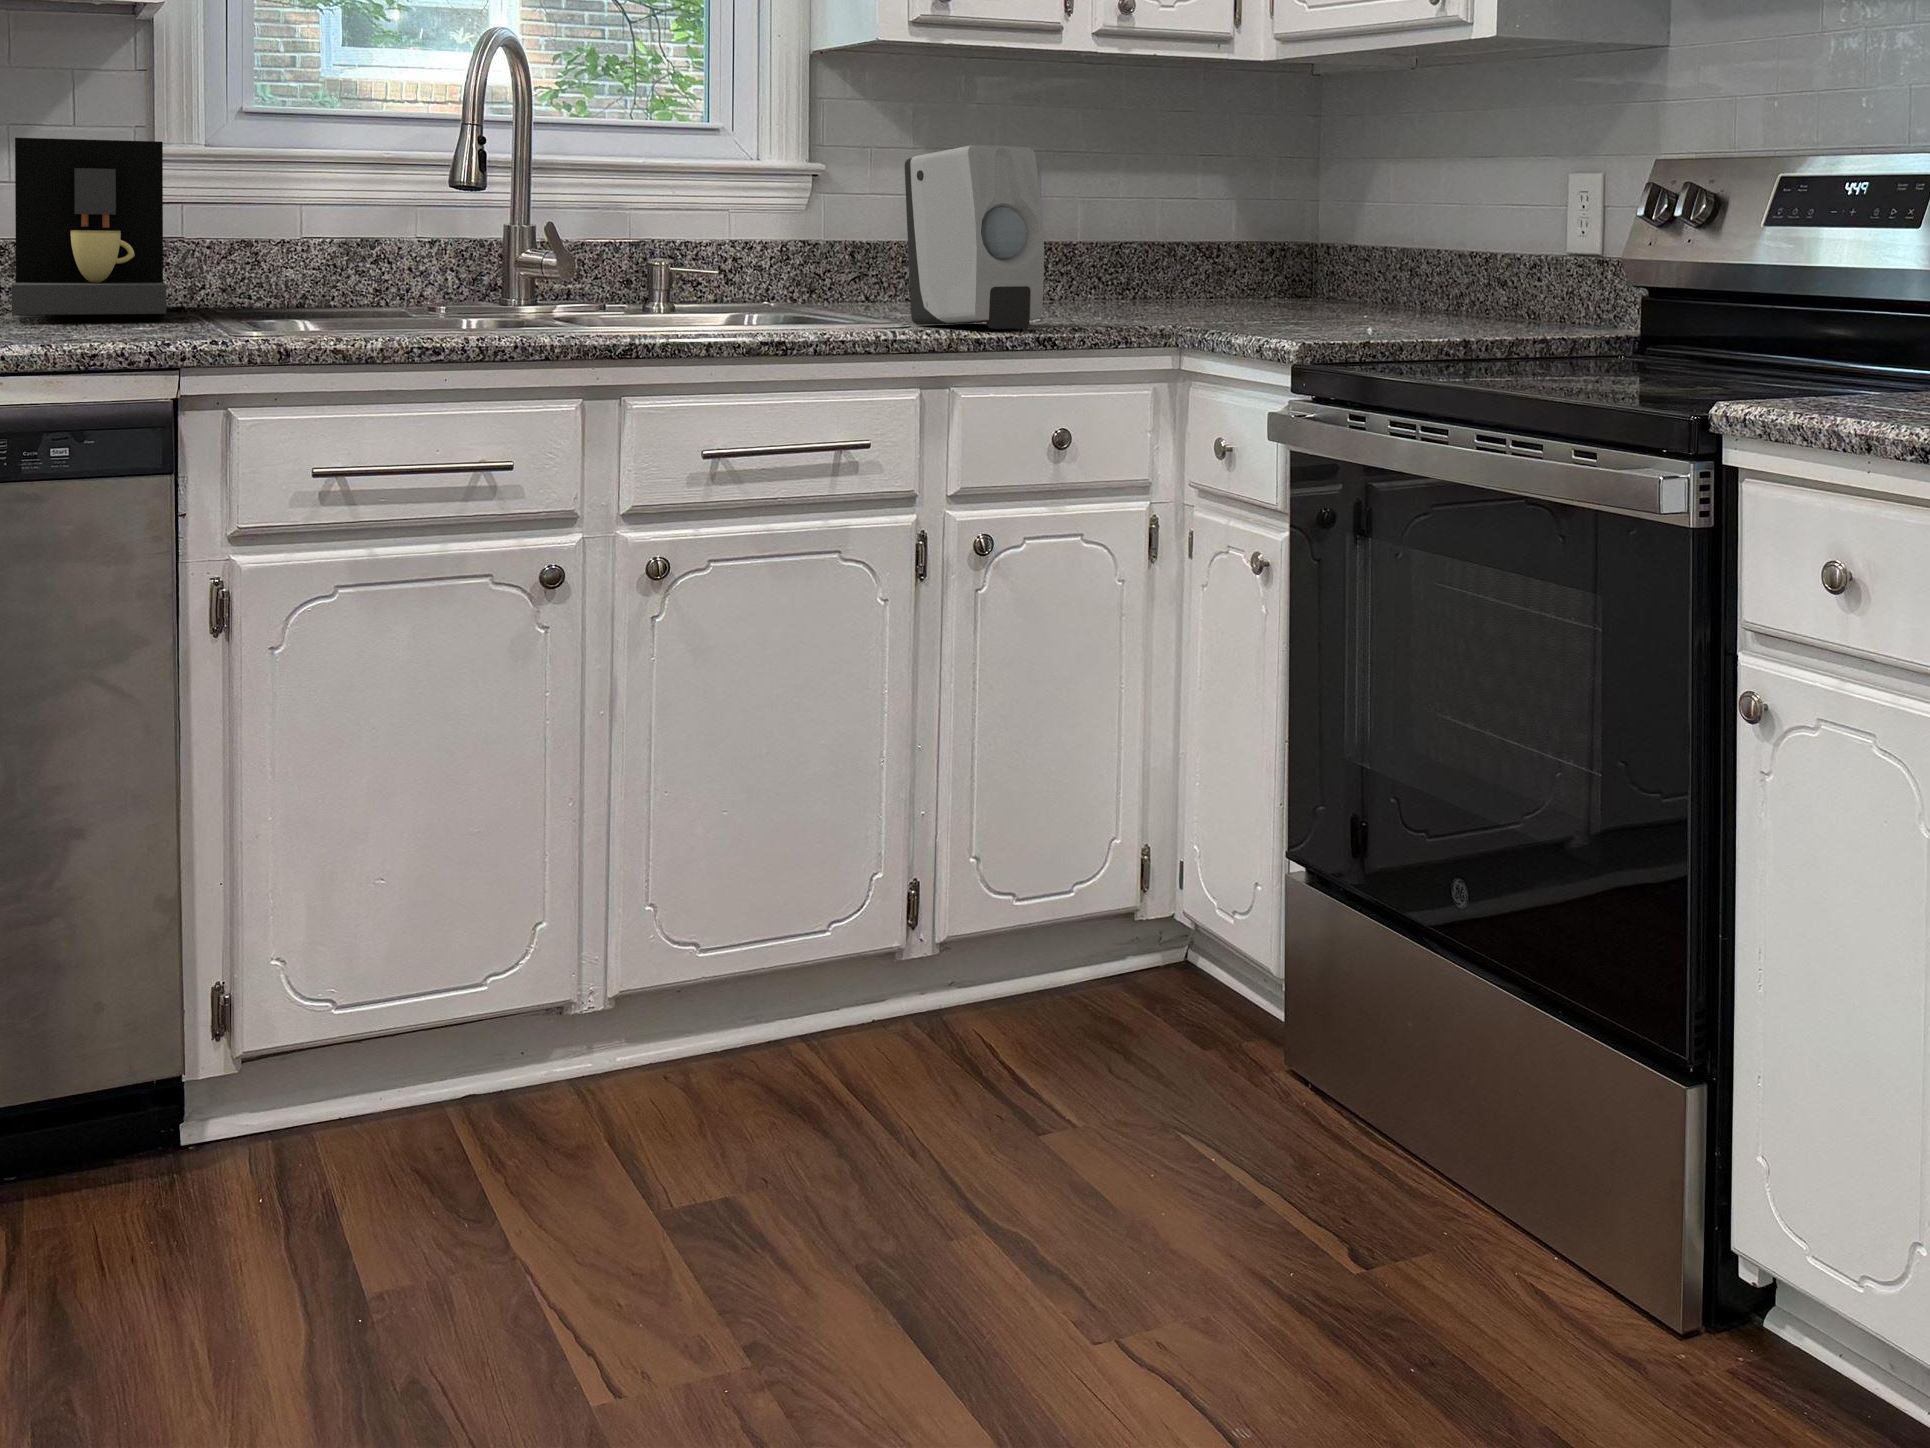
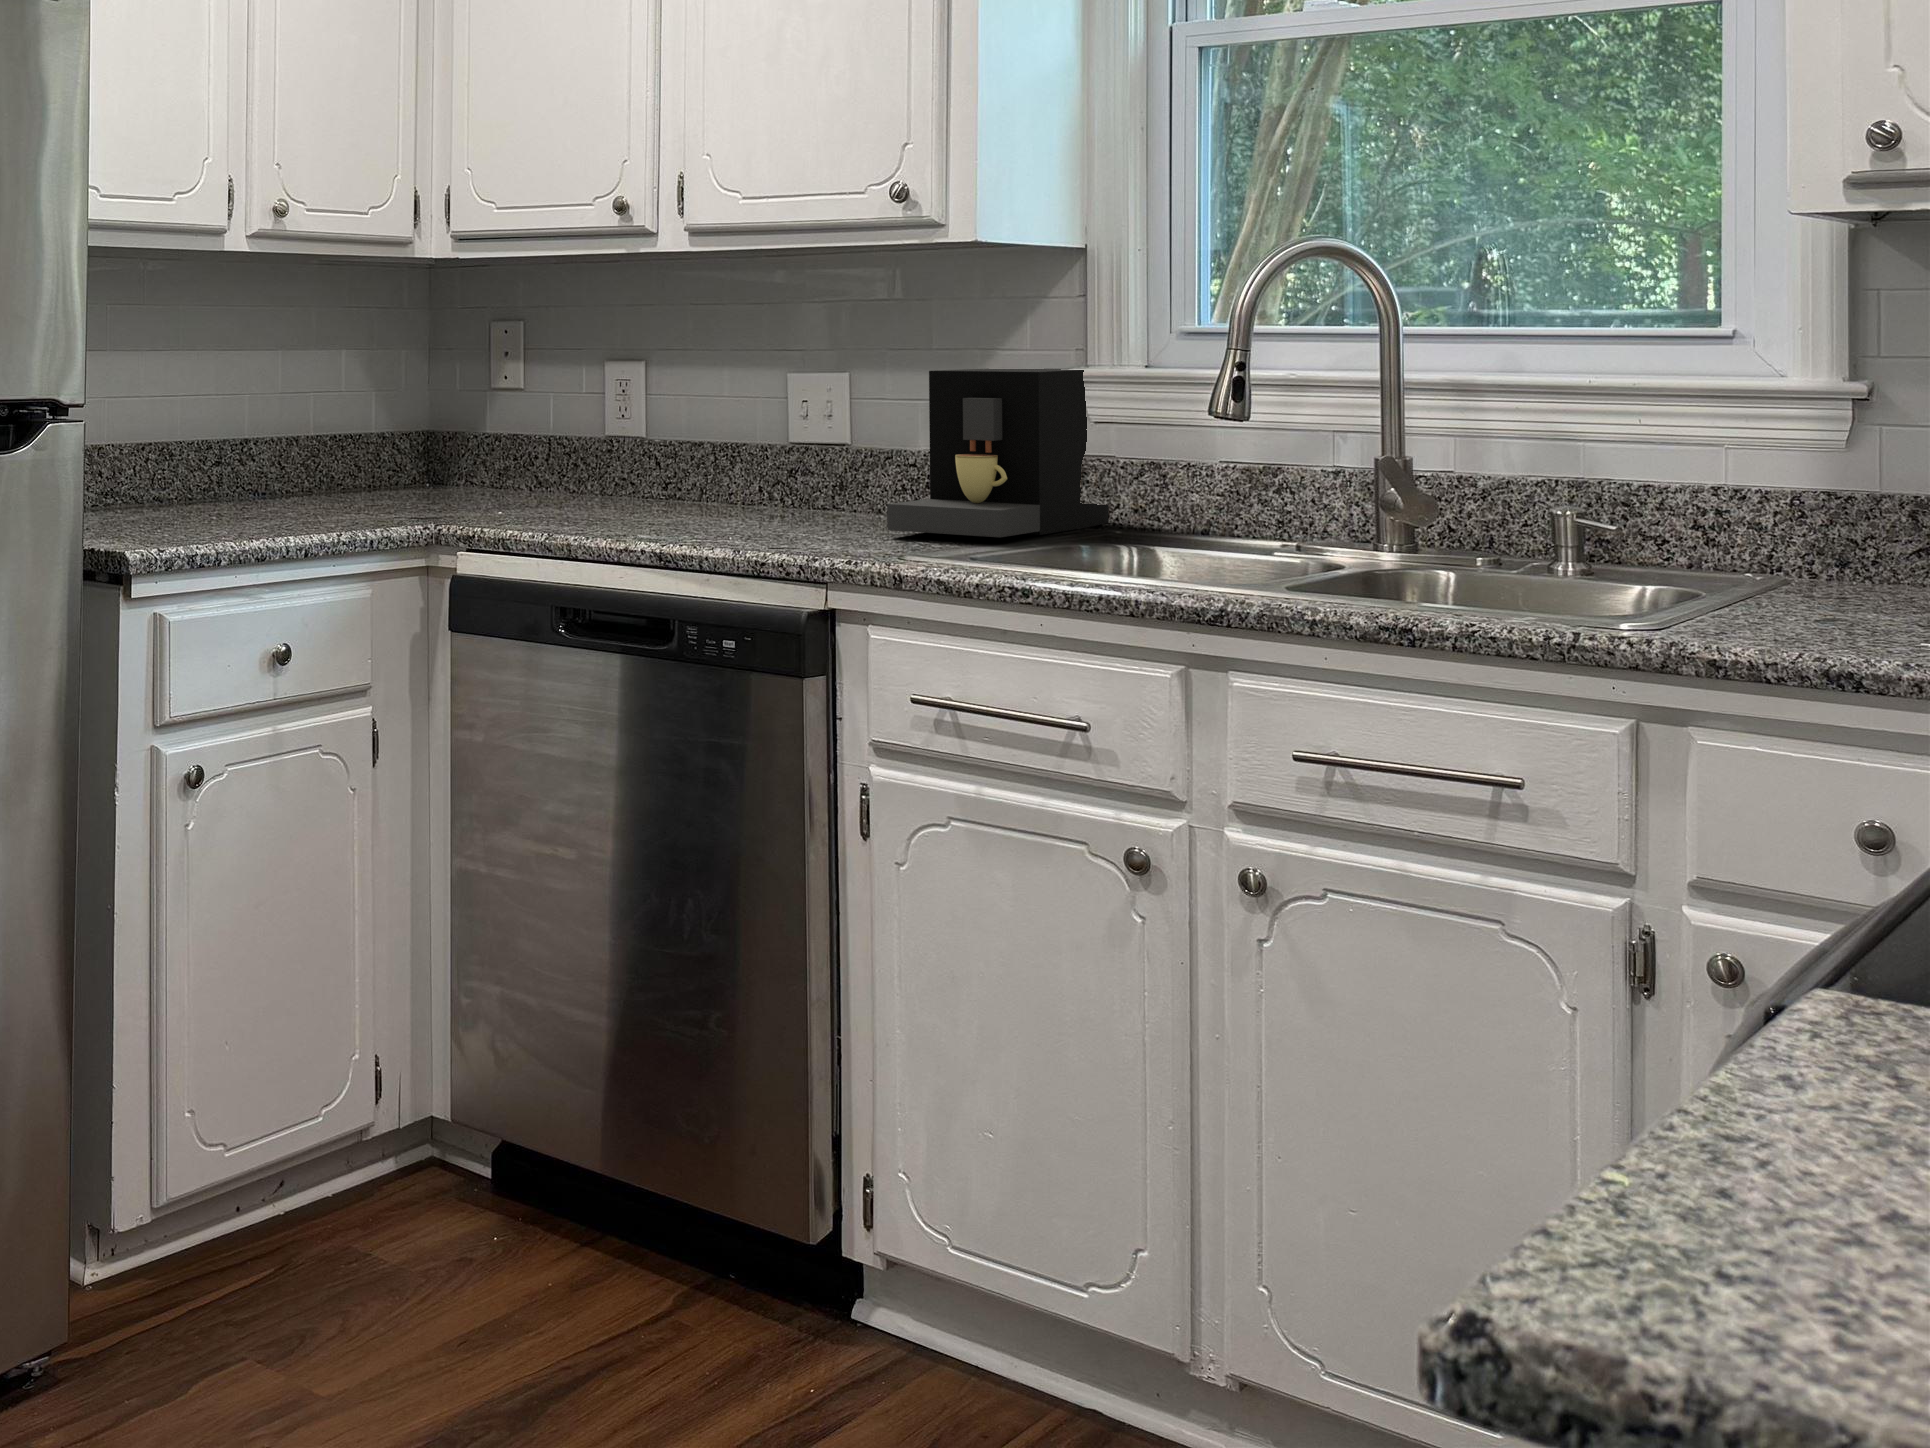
soap dispenser: present [905,145,1044,329] -> none [1690,386,1843,649]

